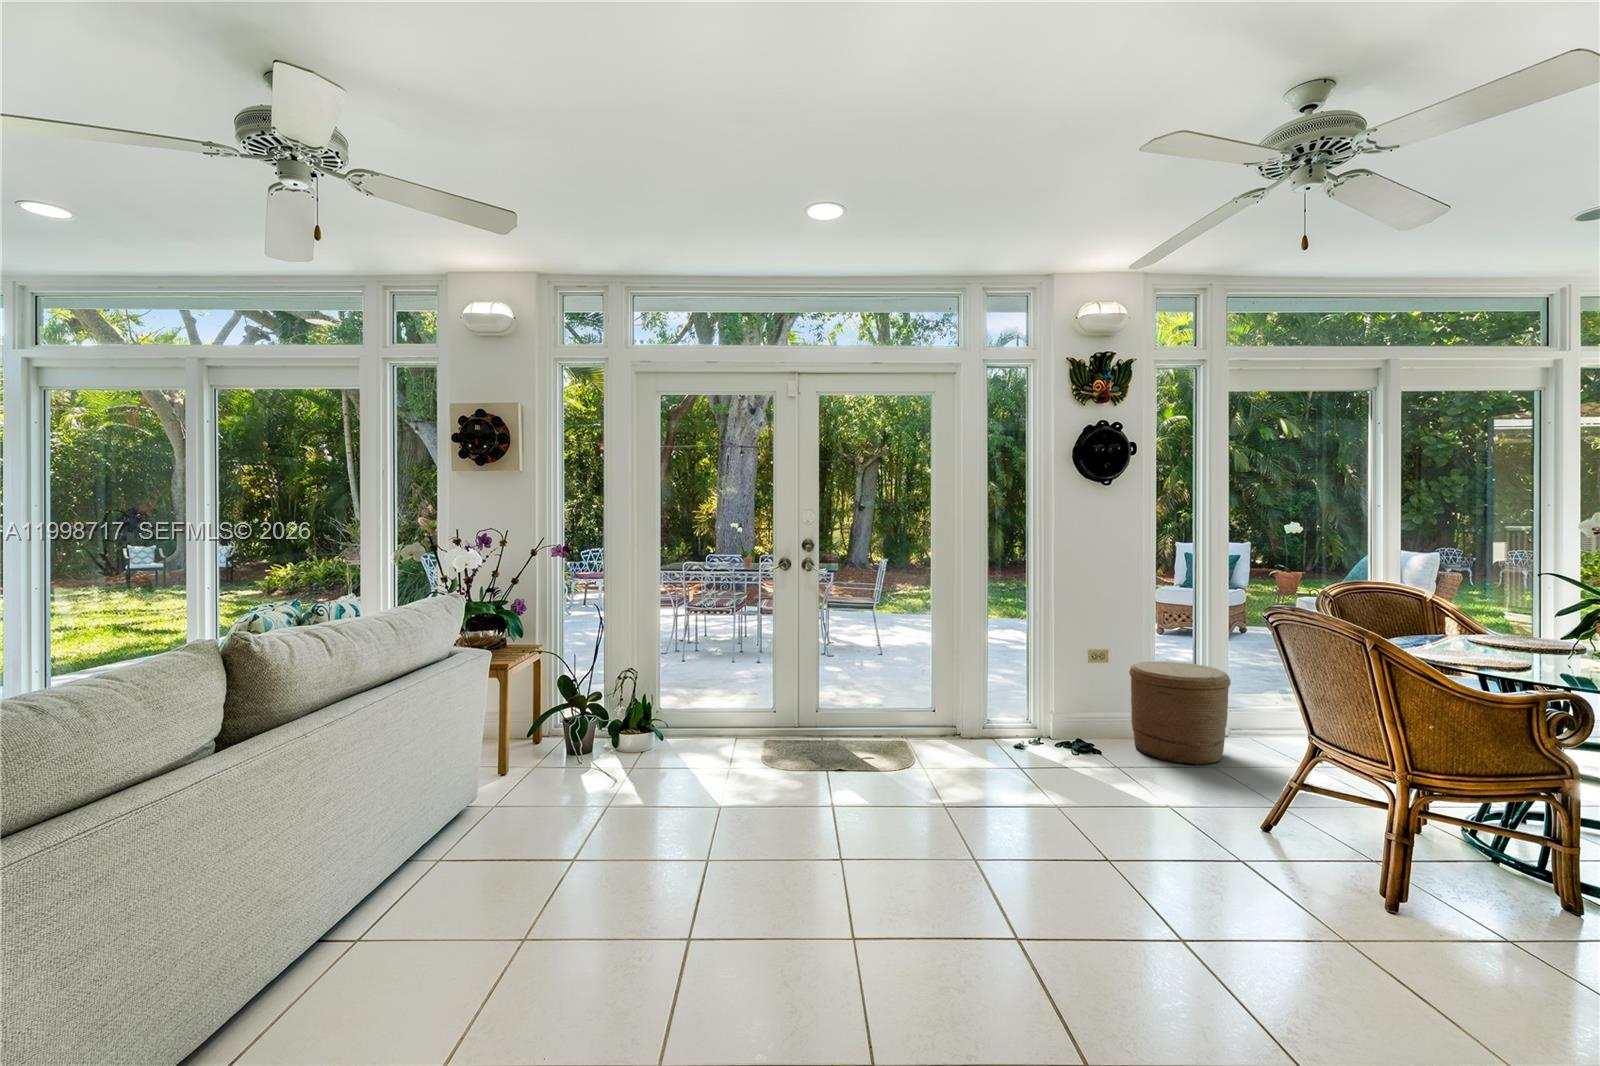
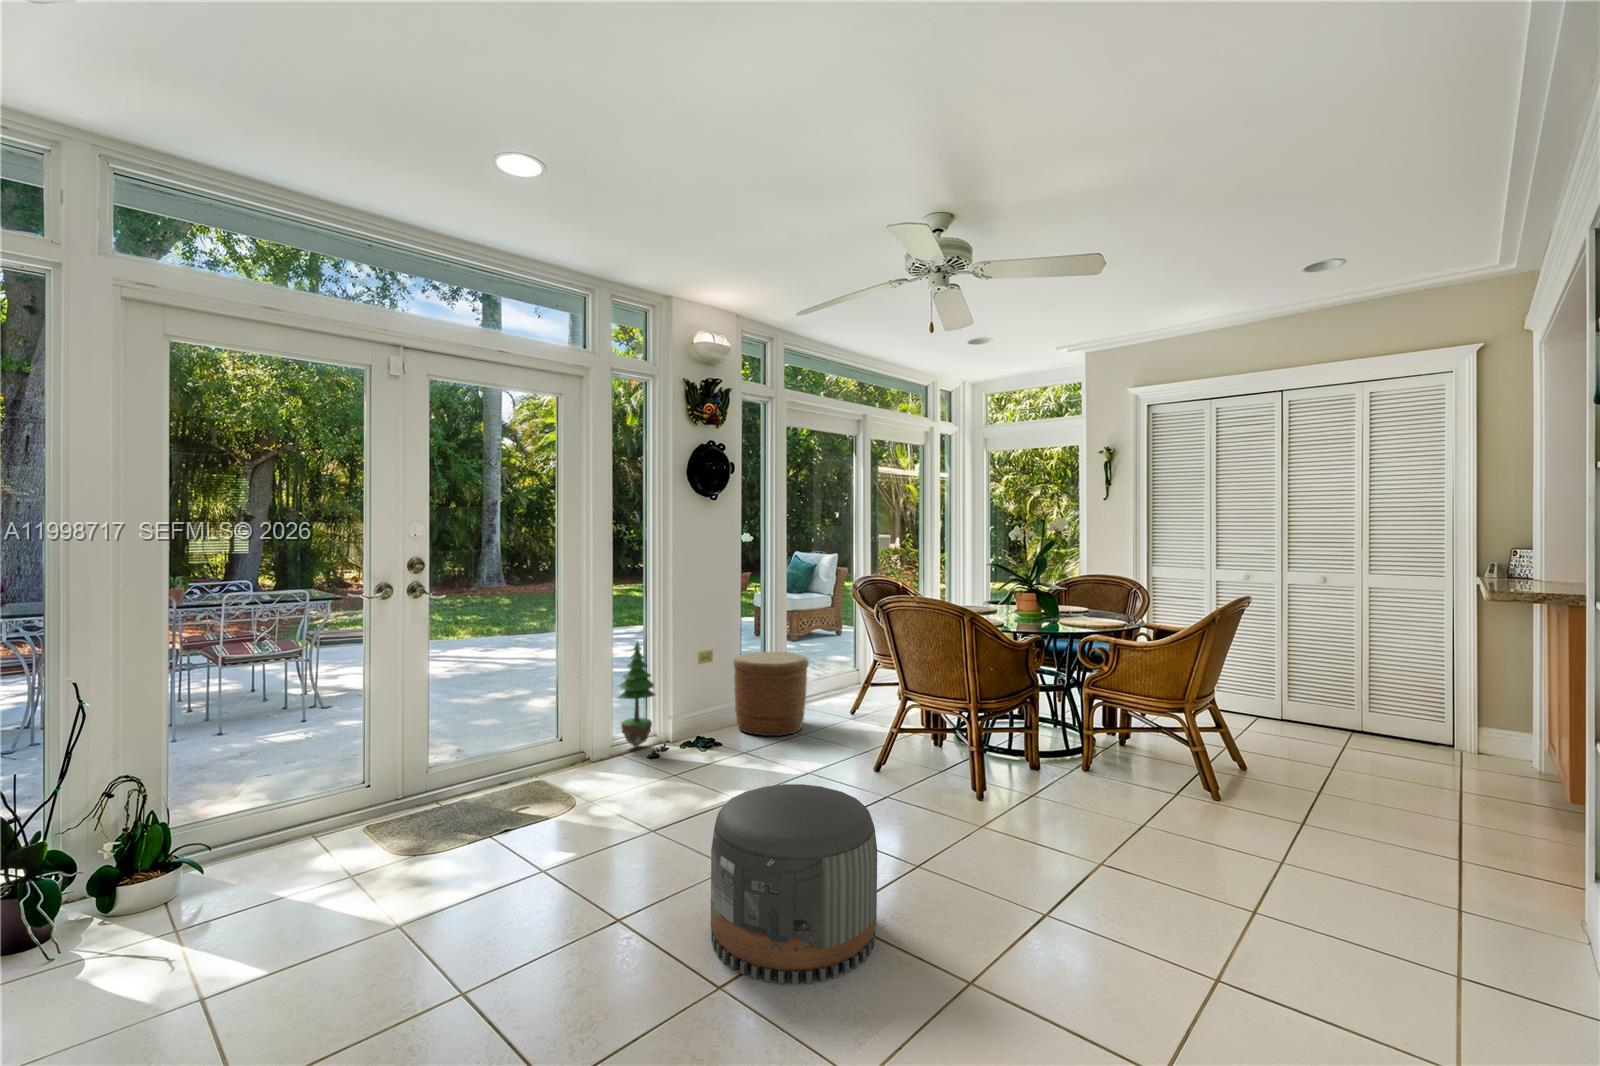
potted tree: none [990,629,1030,738] -> present [618,642,655,747]
pouf: none [867,777,1049,993] -> present [711,784,877,985]

